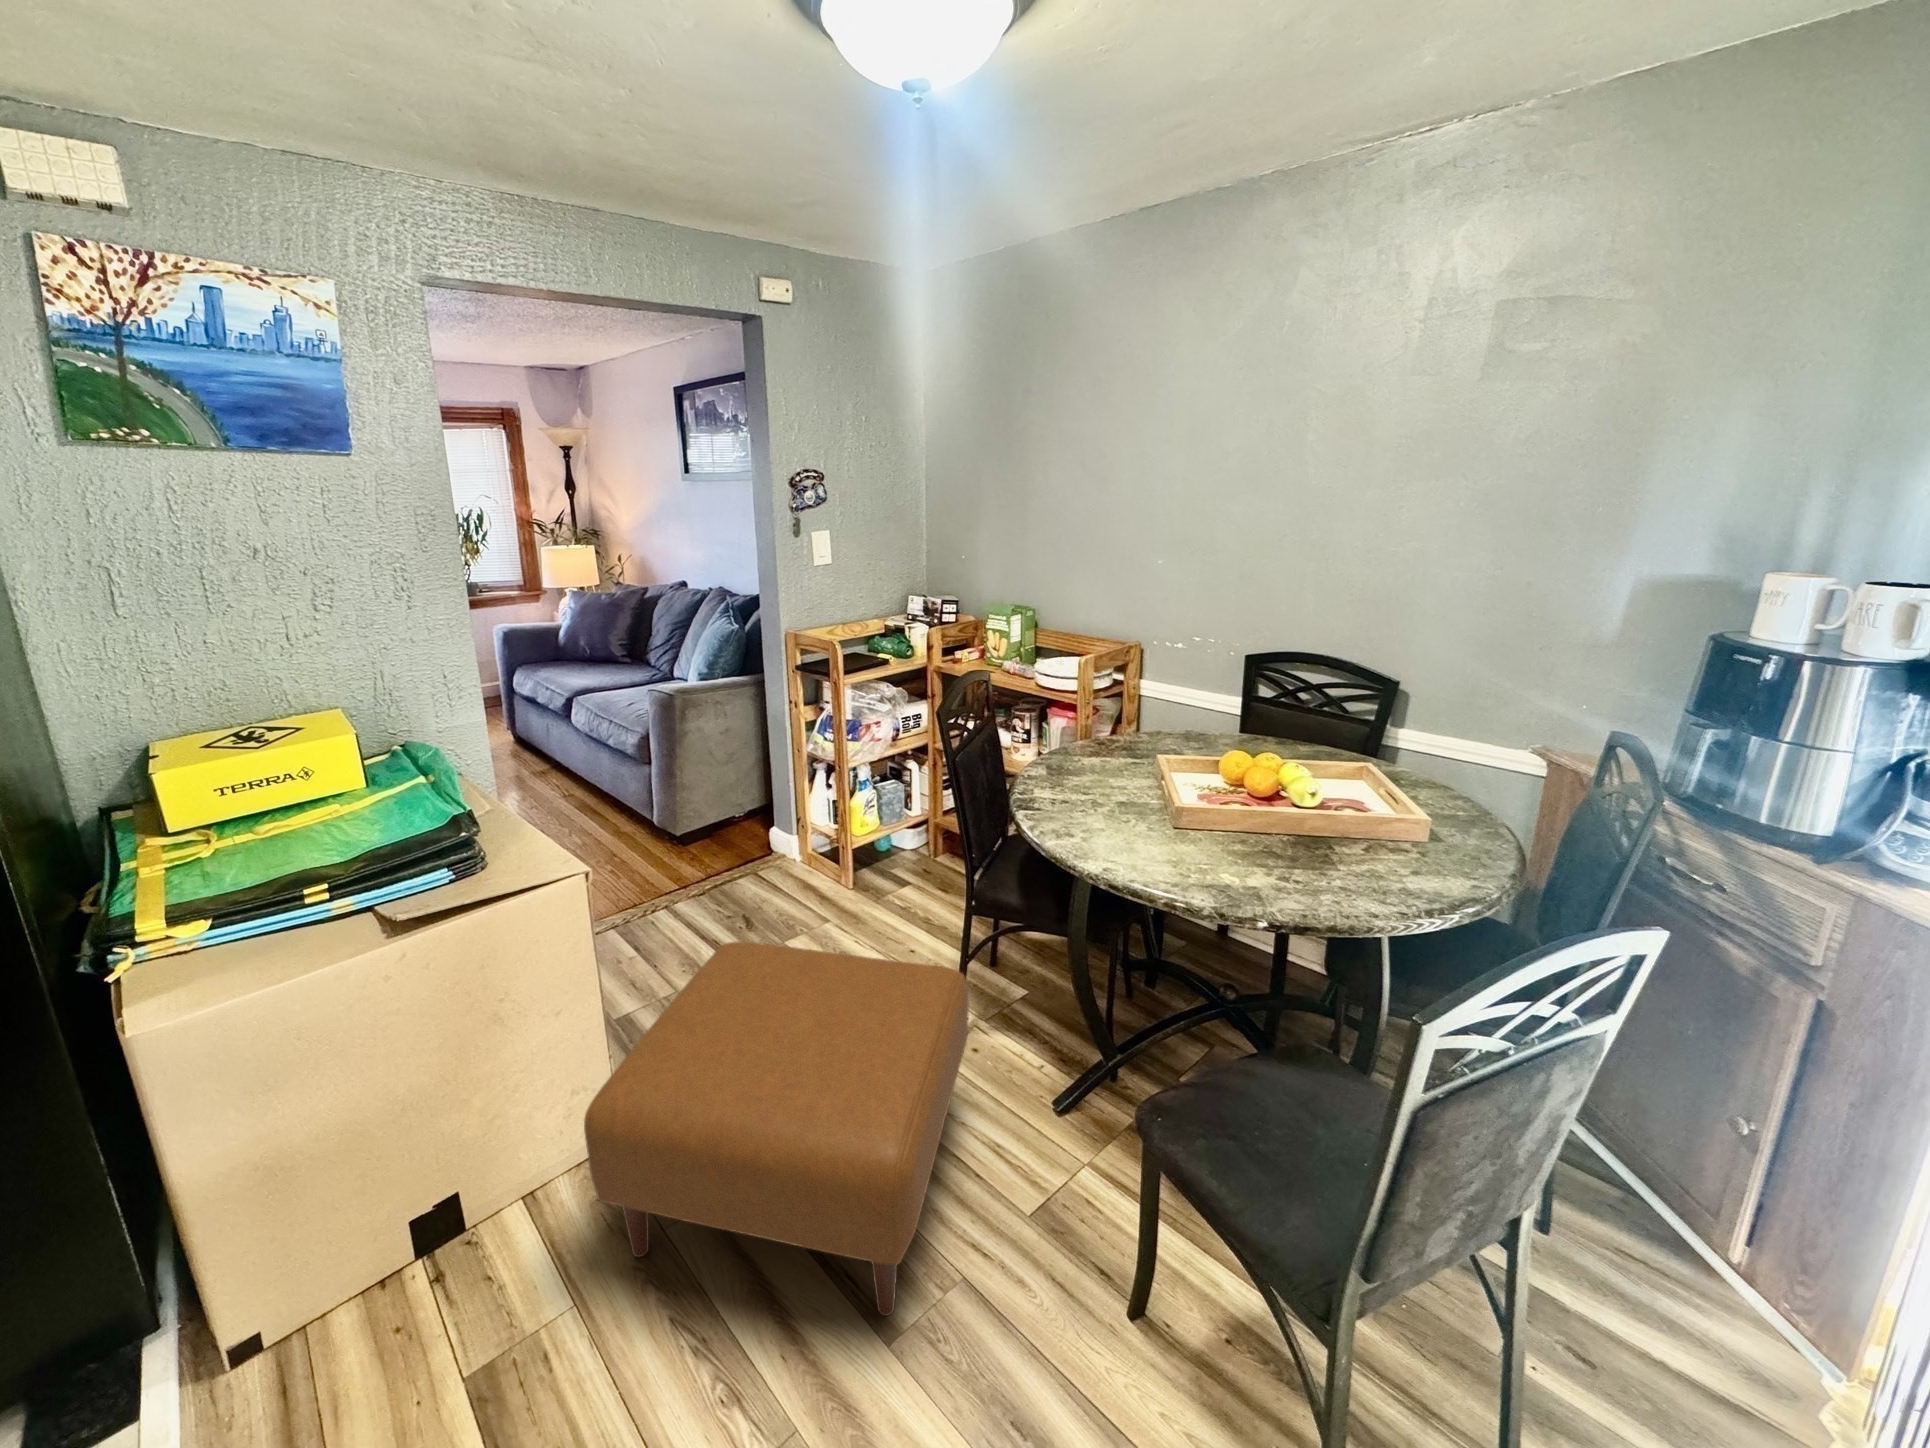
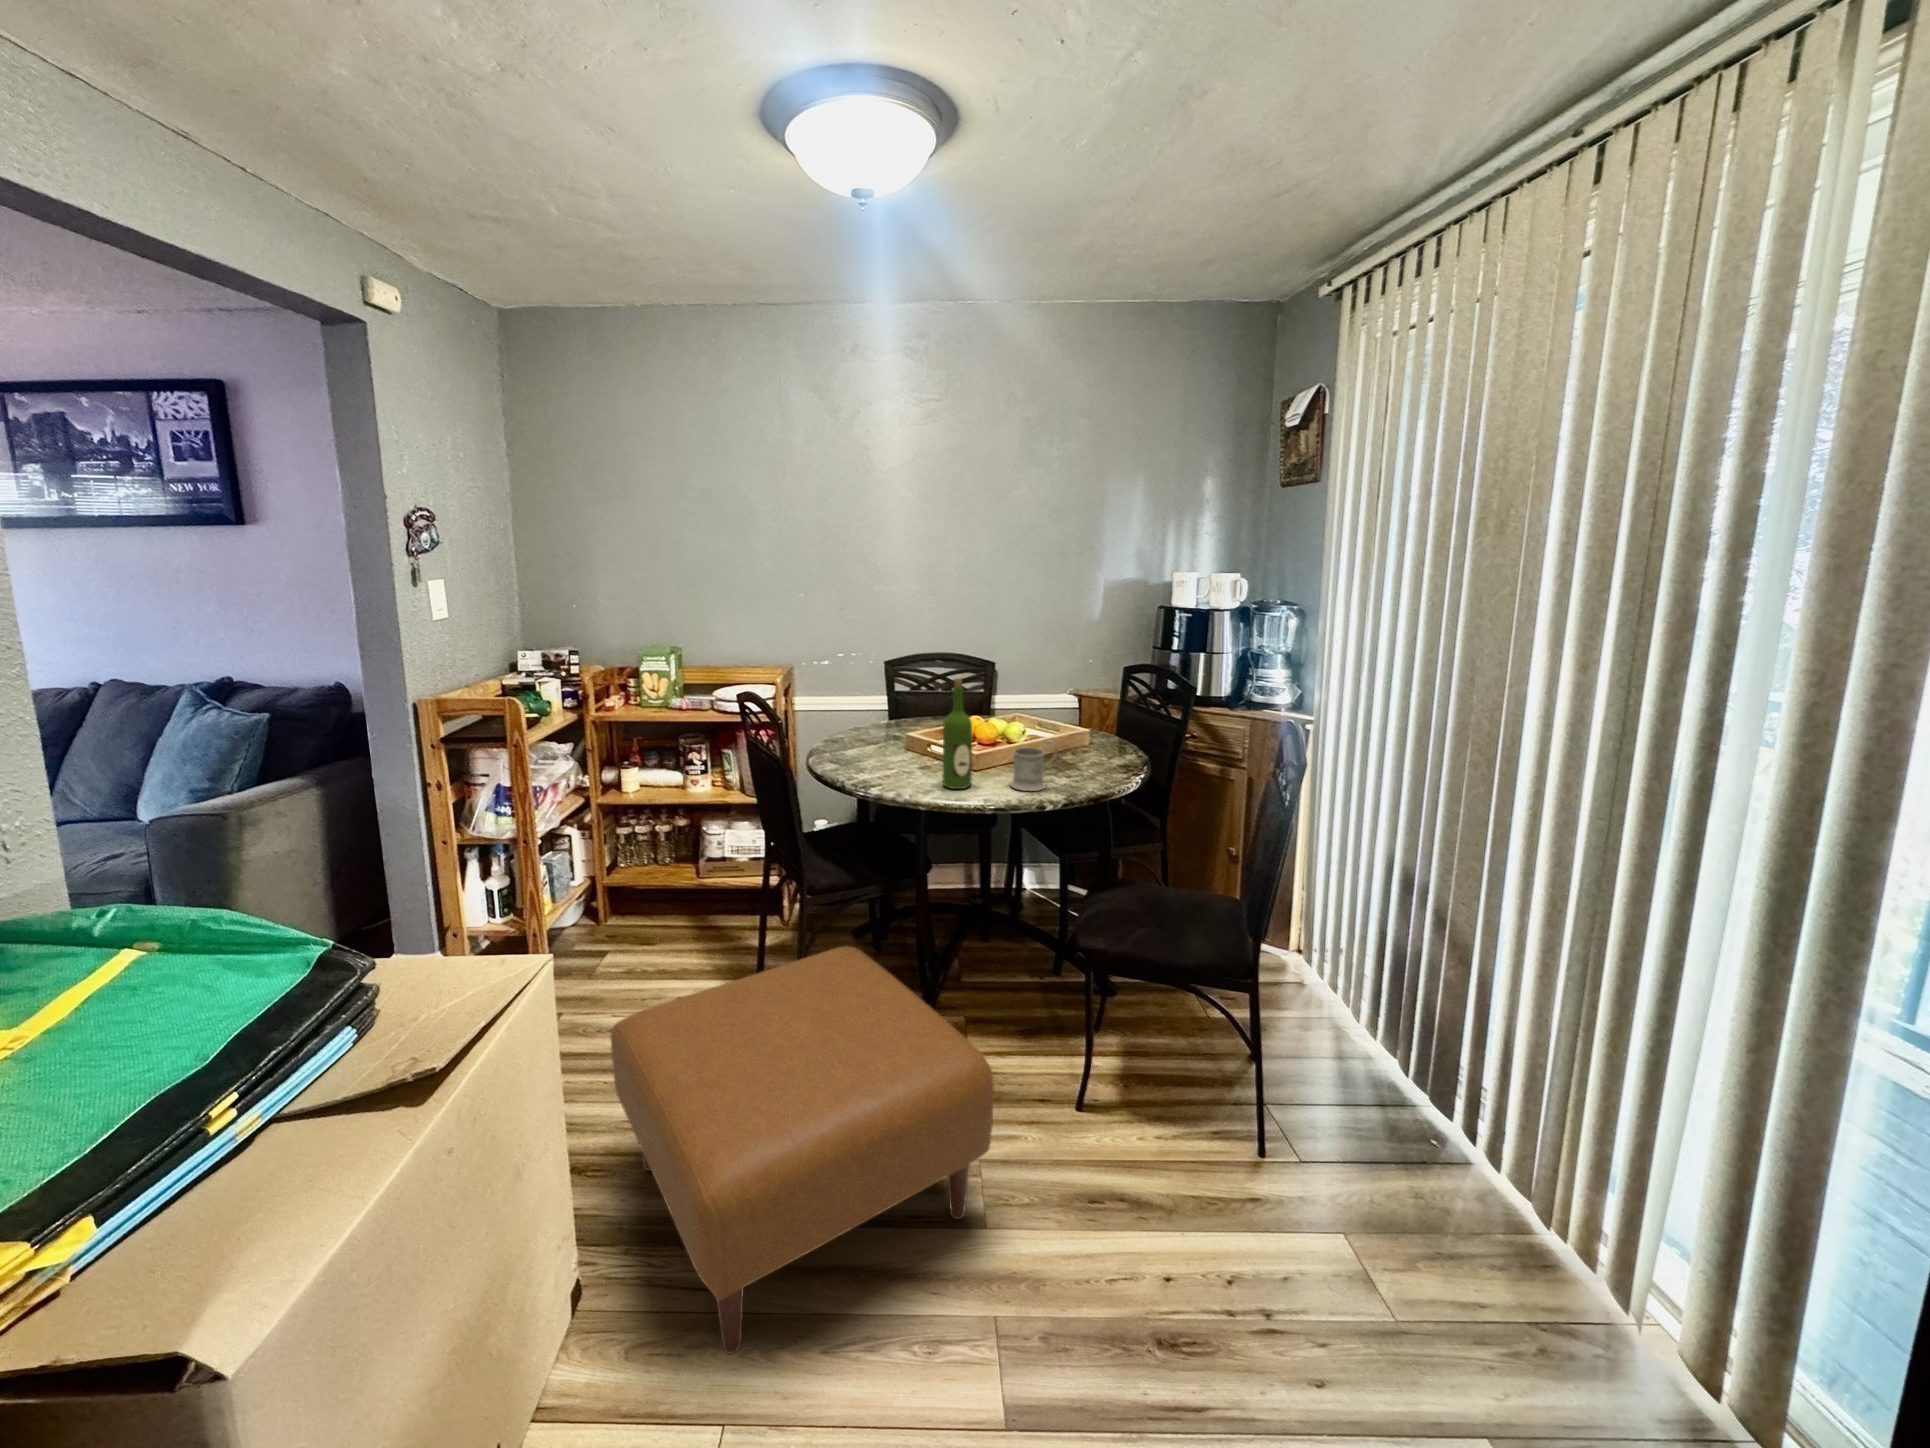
wine bottle: none [1087,695,1129,840] -> present [943,678,972,789]
mug: none [1160,809,1244,877] -> present [1010,740,1057,791]

